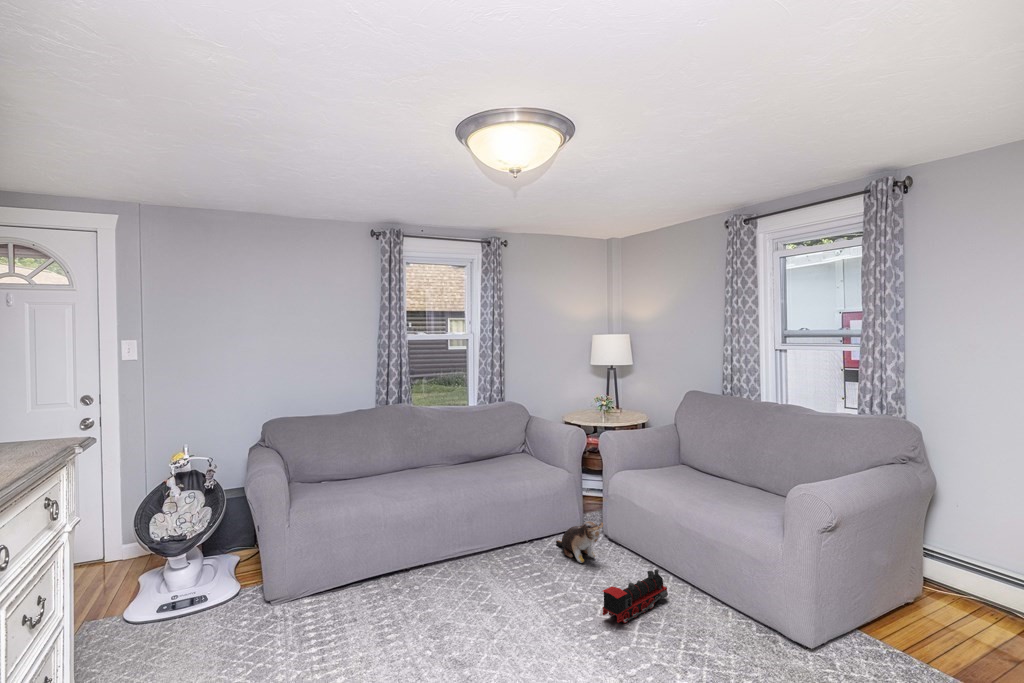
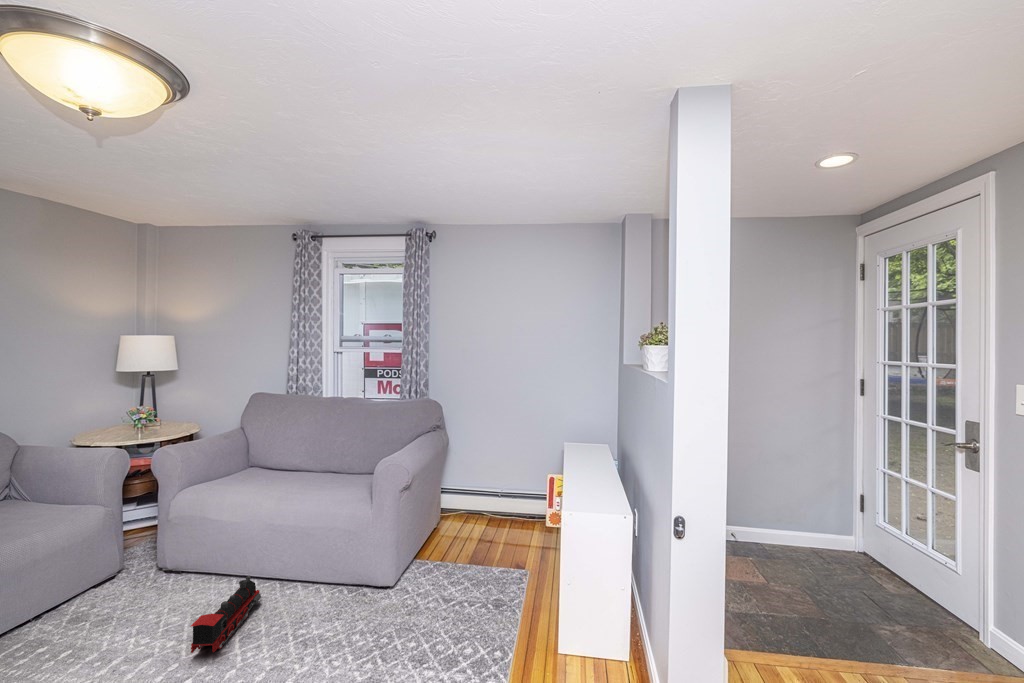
plush toy: present [556,522,603,563] -> none [89,549,171,607]

